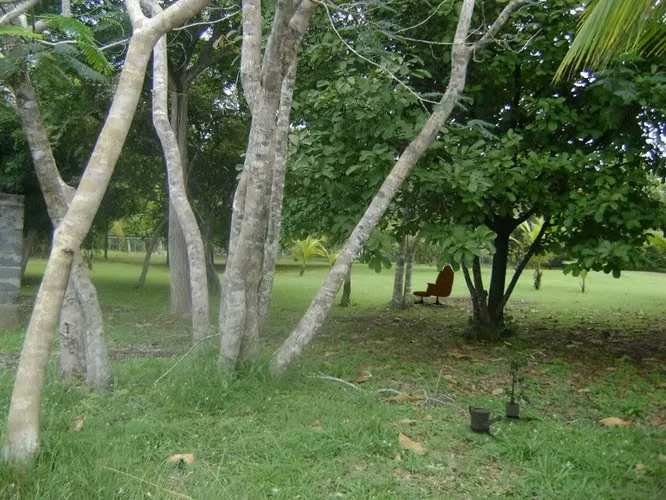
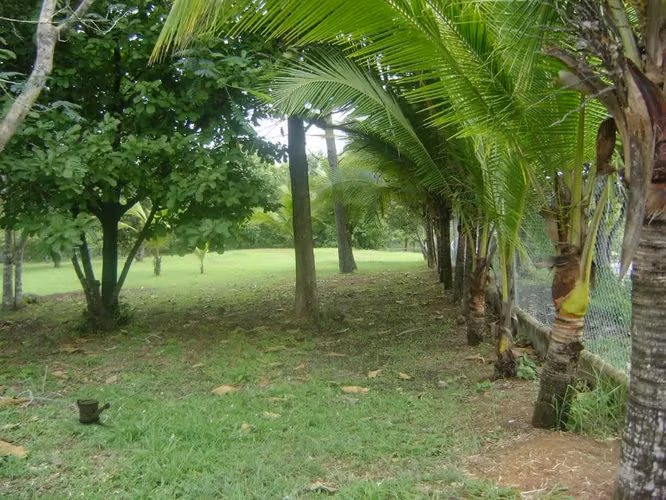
lounge chair: present [413,265,454,307] -> none [20,253,68,302]
potted plant: present [500,358,531,417] -> none [108,342,143,402]

